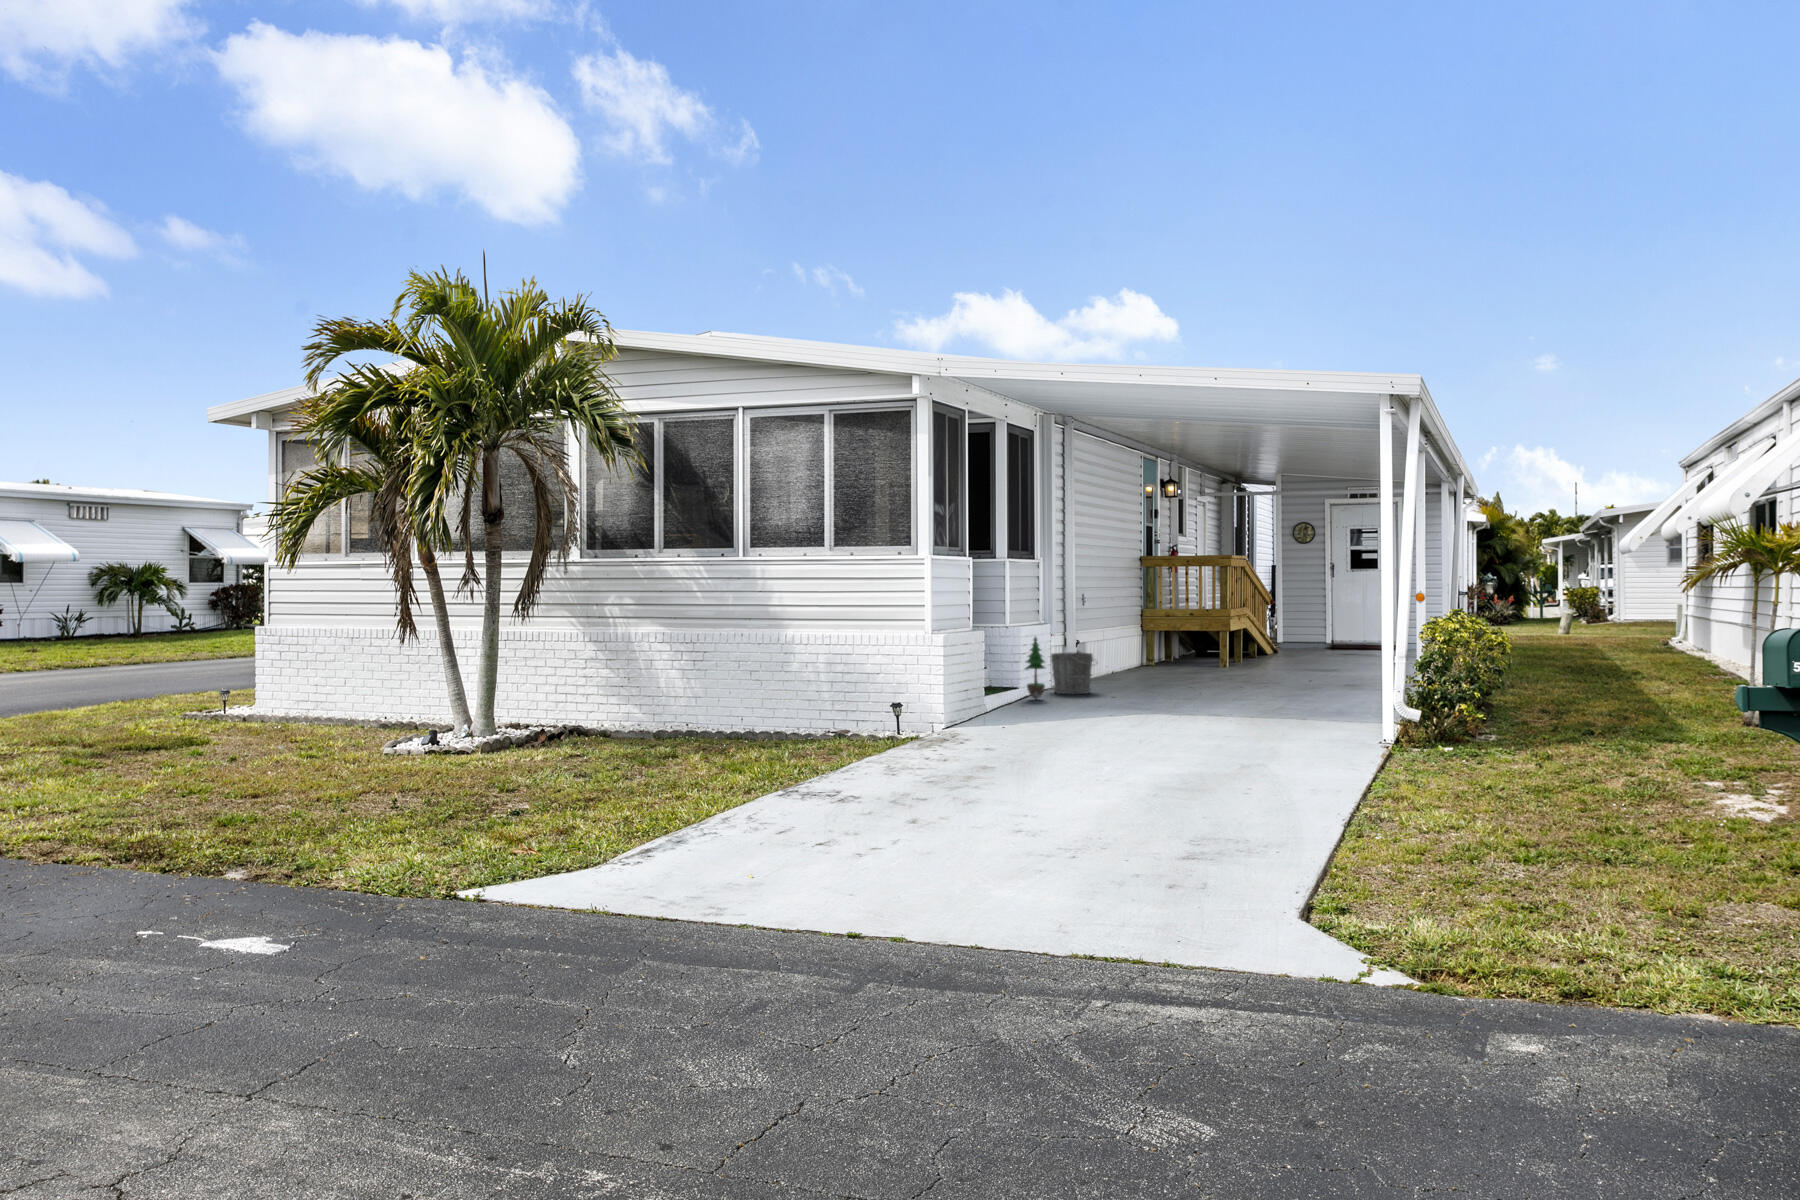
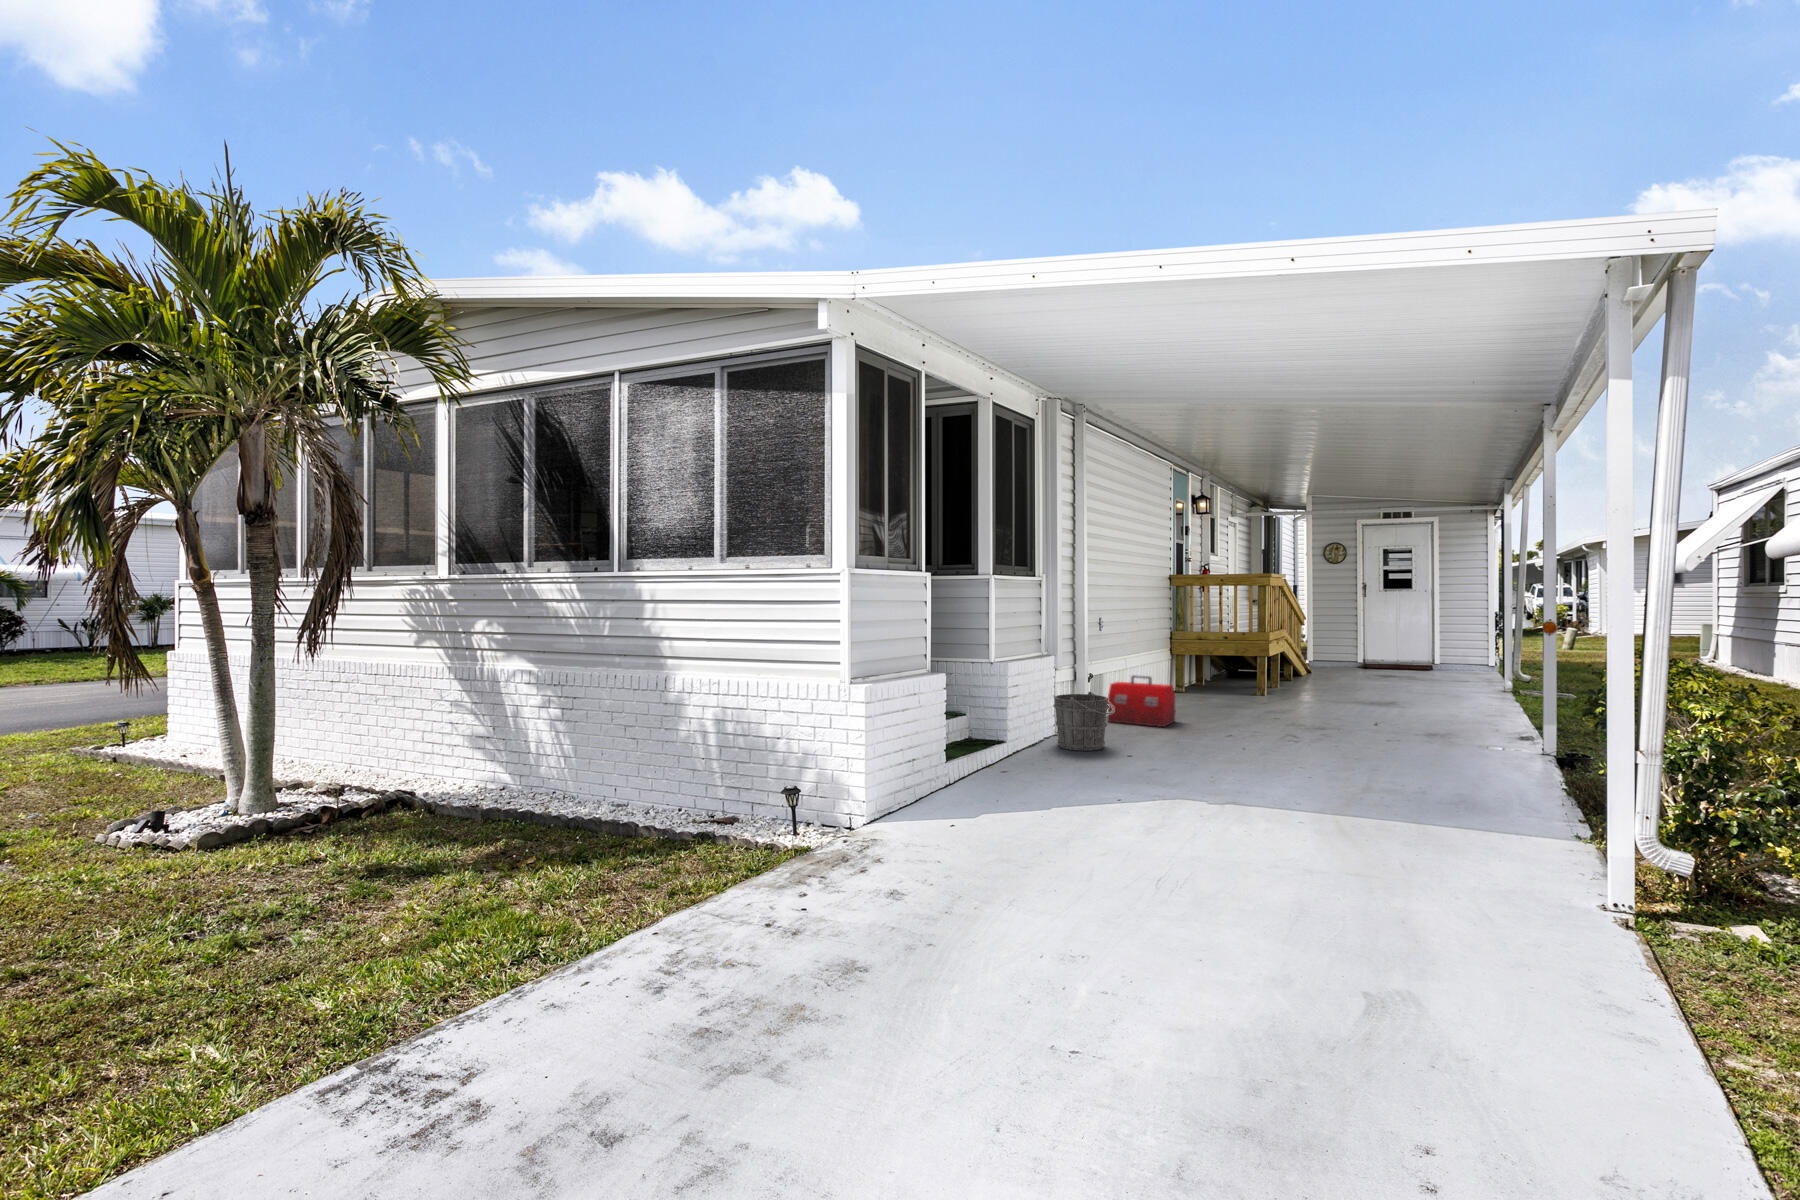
potted tree: present [1024,637,1045,699] -> none [1014,677,1045,761]
toolbox: none [1090,641,1146,682] -> present [1108,675,1175,727]

